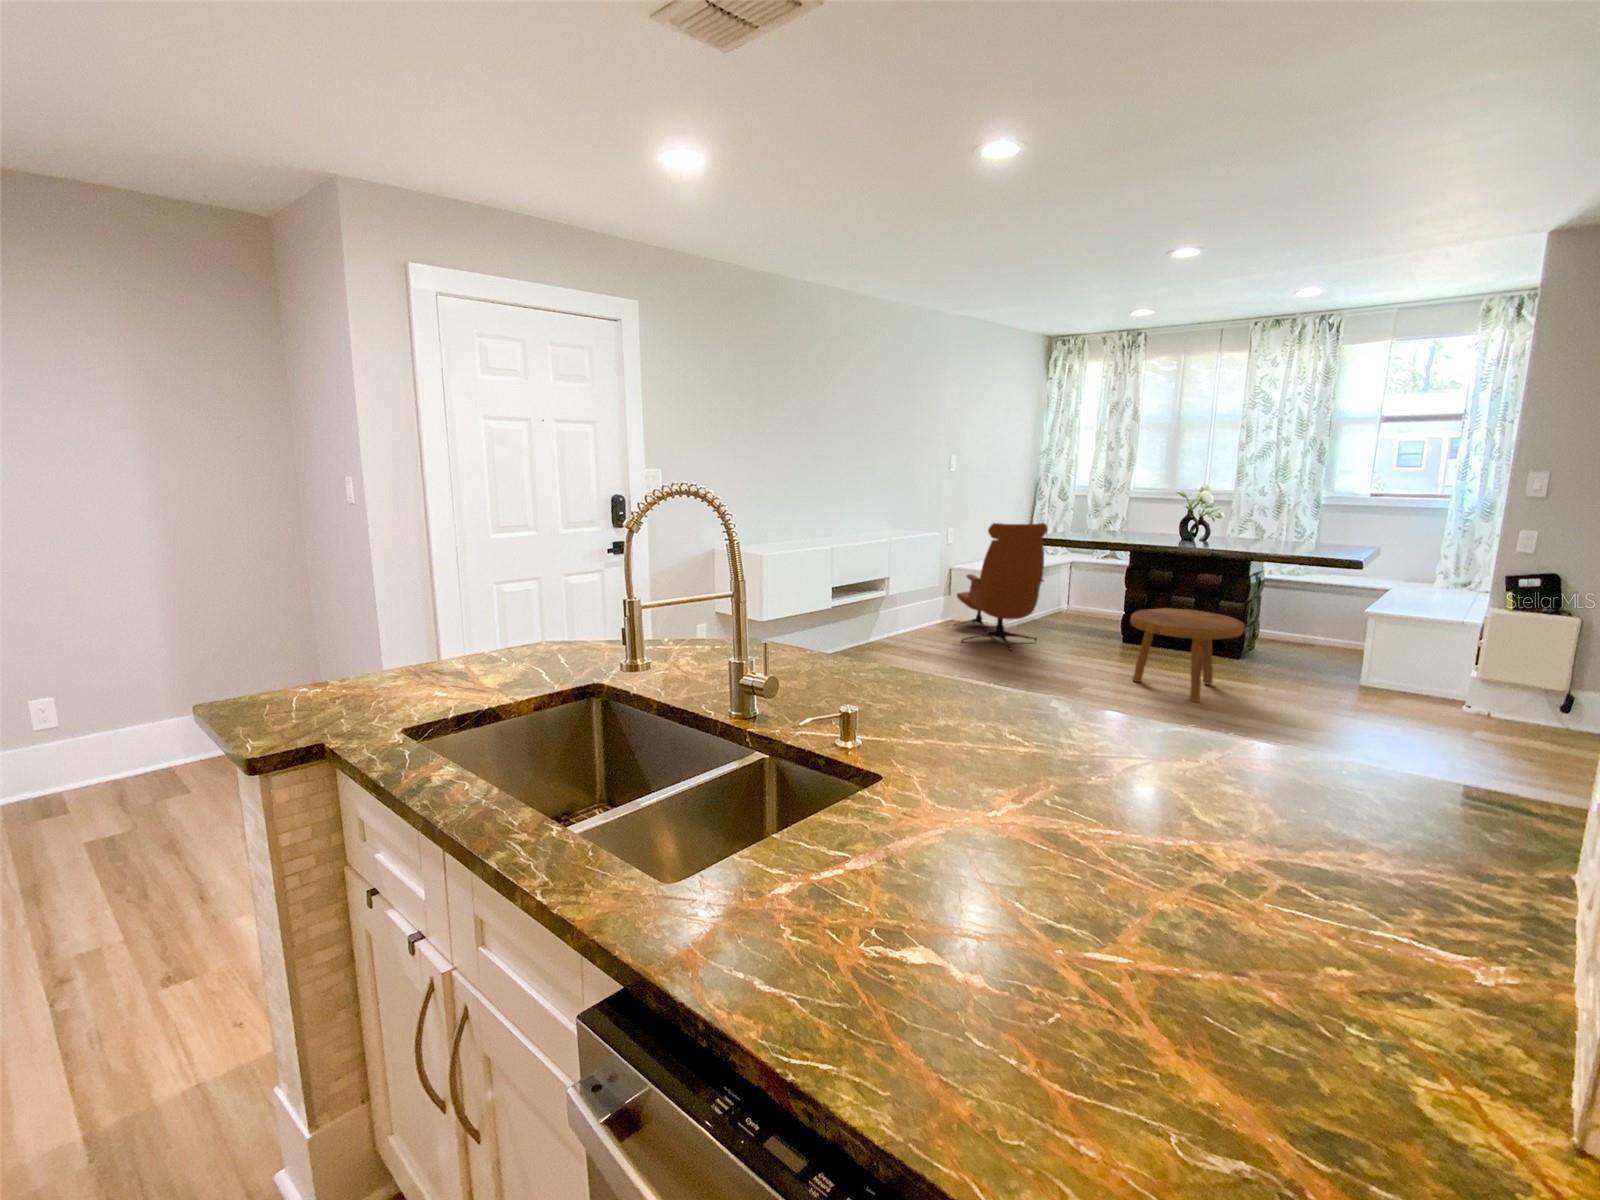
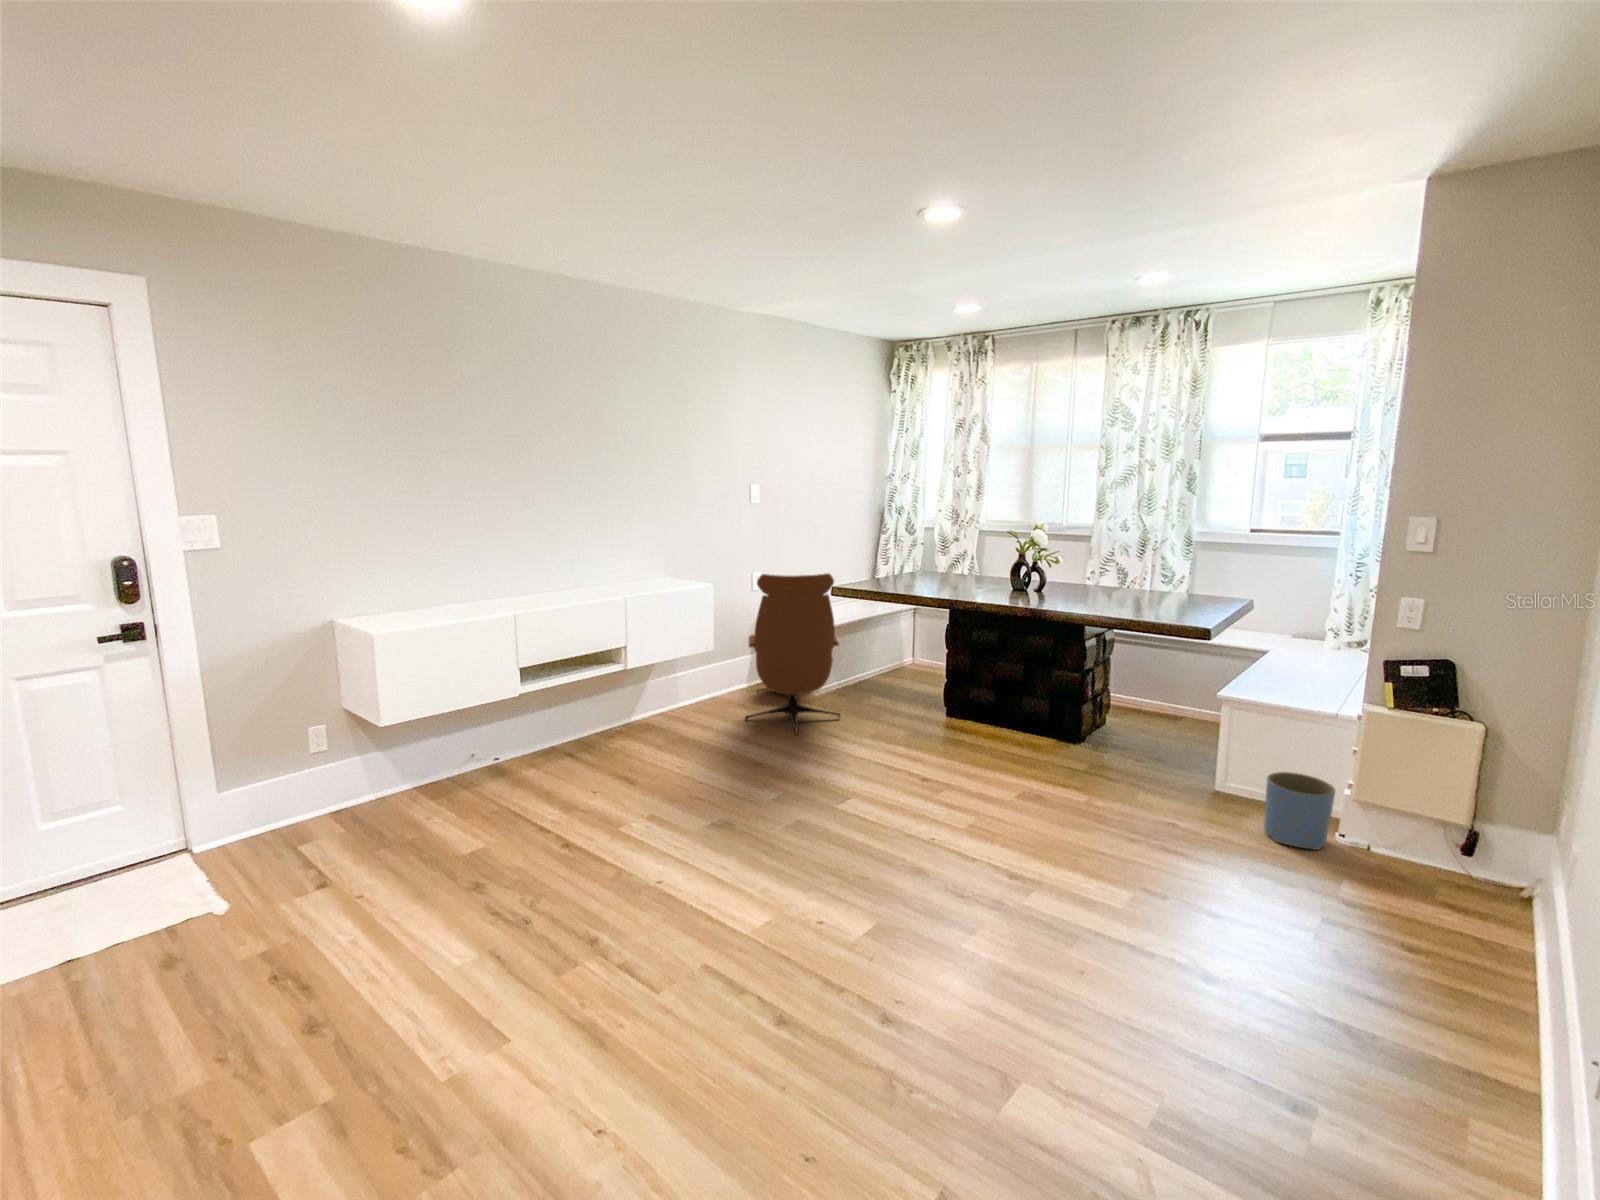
footstool: present [1130,608,1245,702] -> none [908,689,1050,828]
planter: none [1406,664,1464,716] -> present [1264,772,1335,850]

